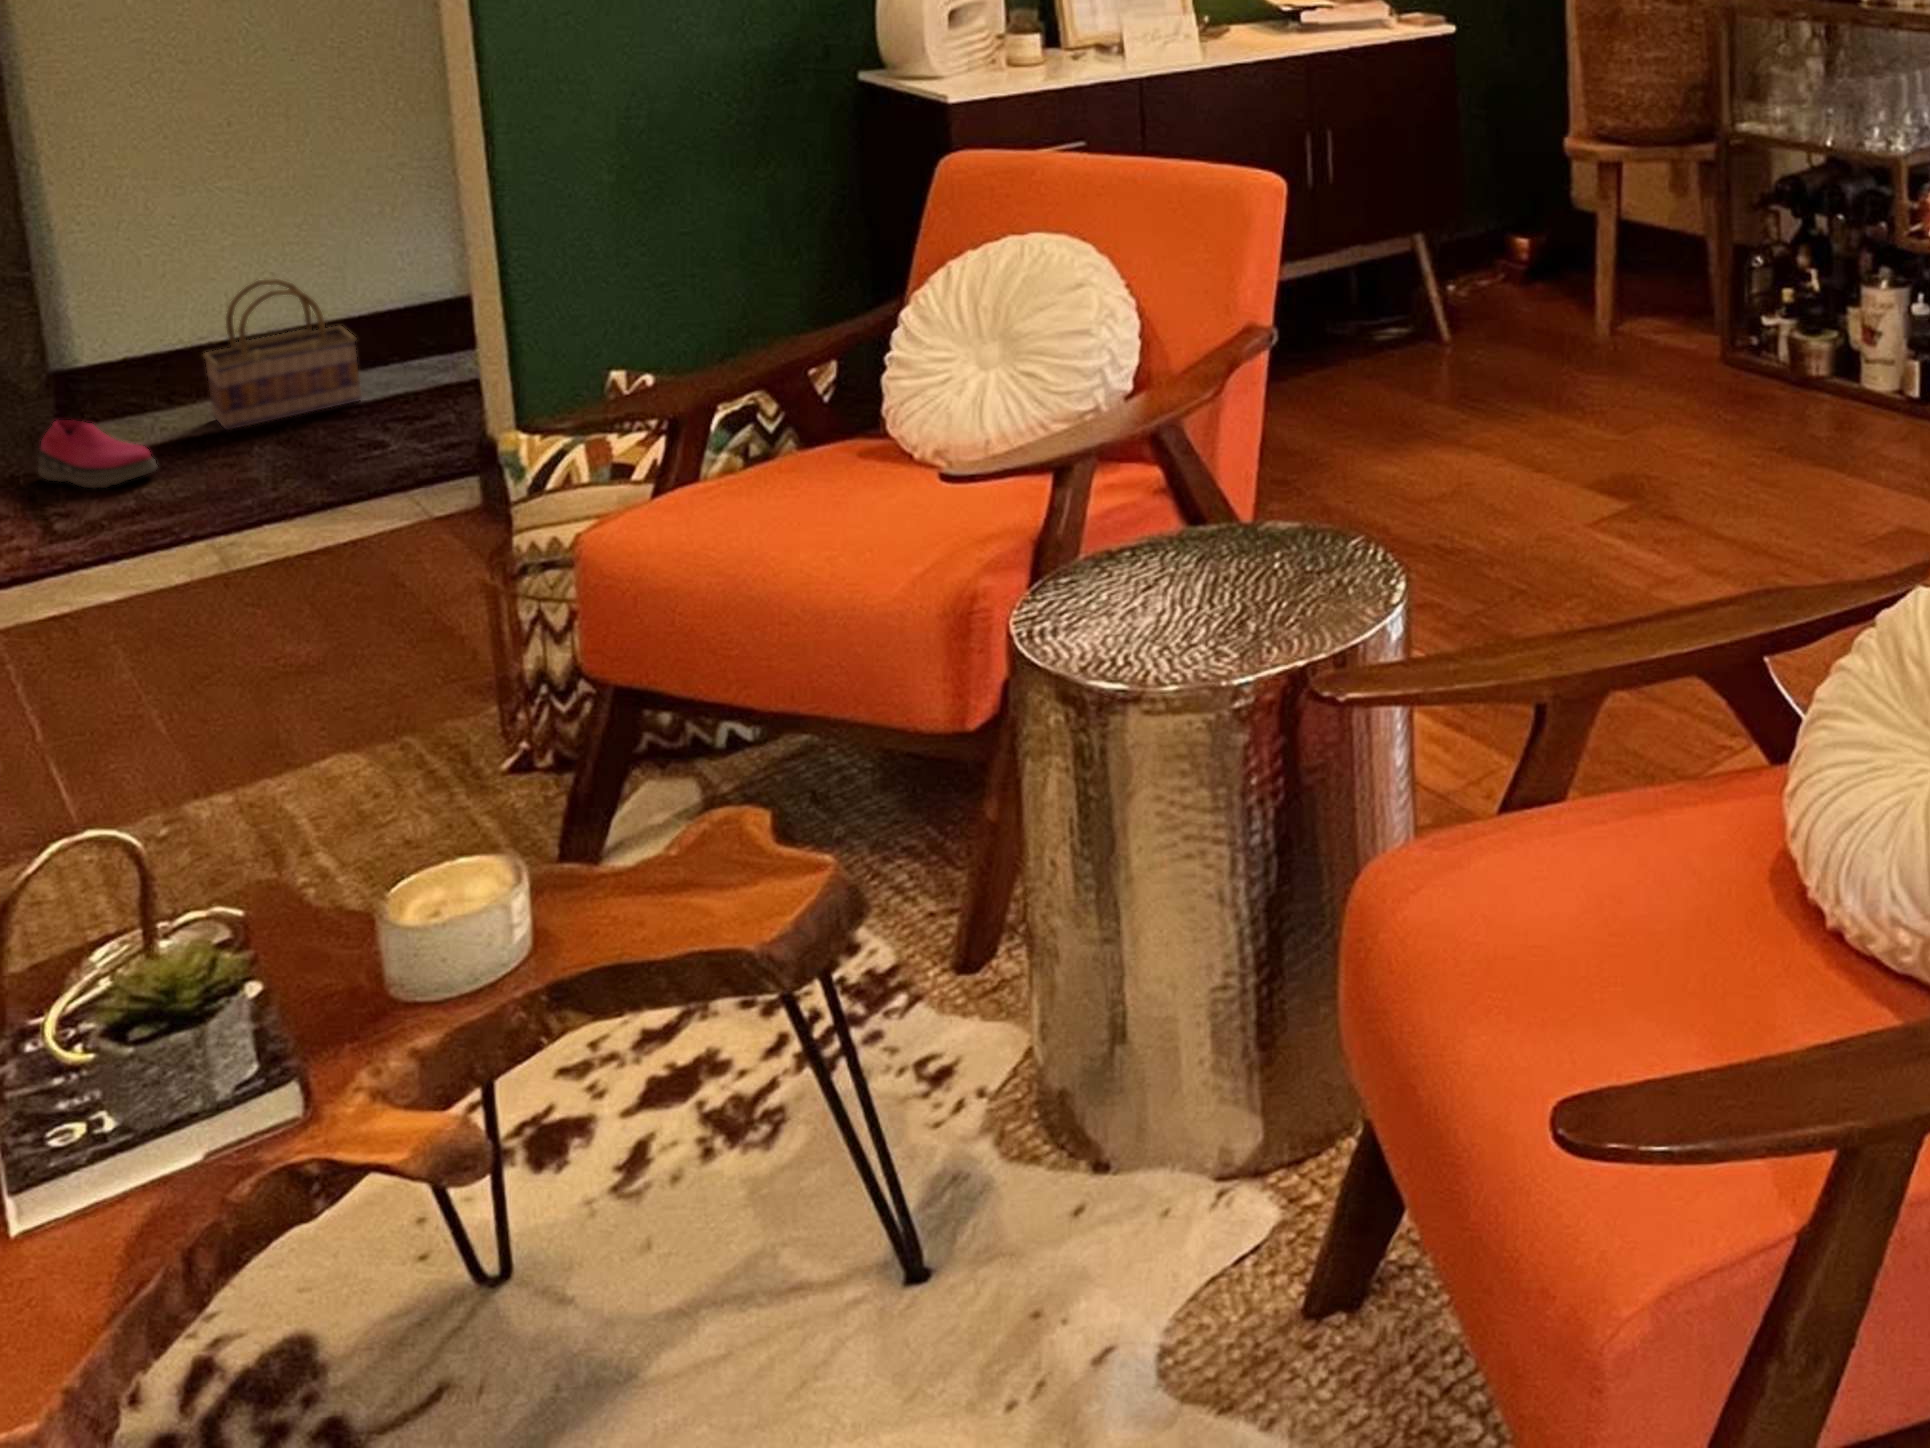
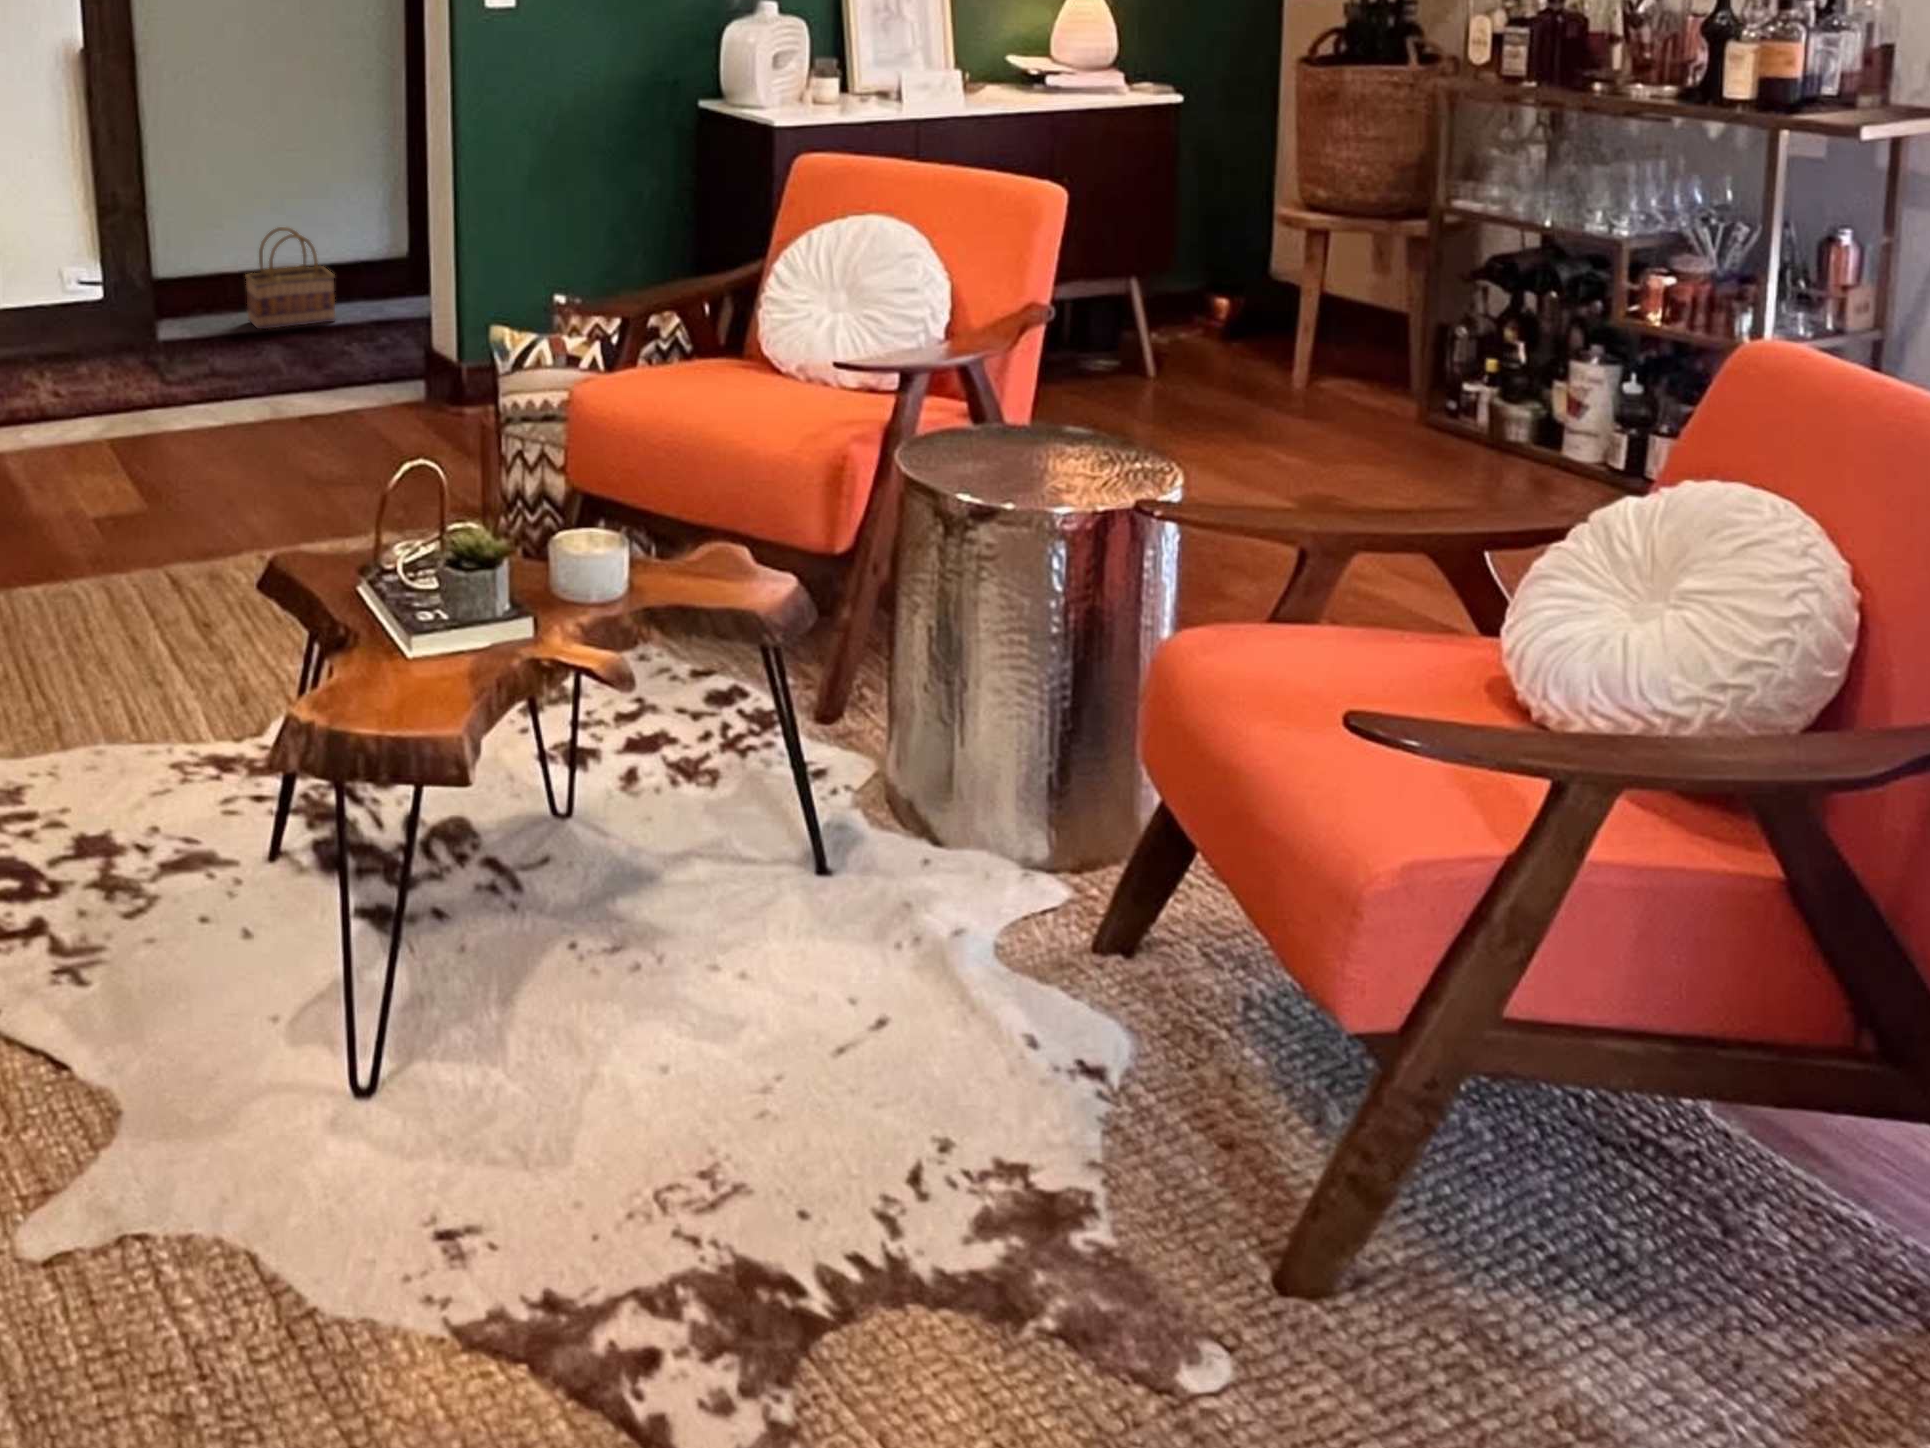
shoe: present [38,420,157,488] -> none [160,307,228,355]

